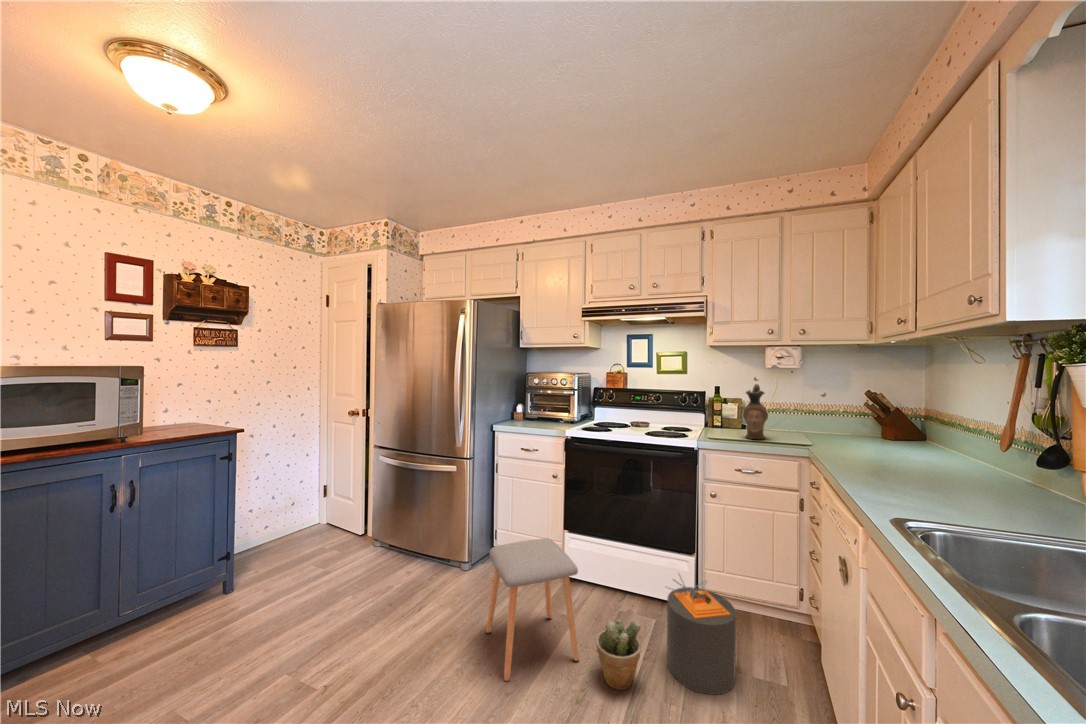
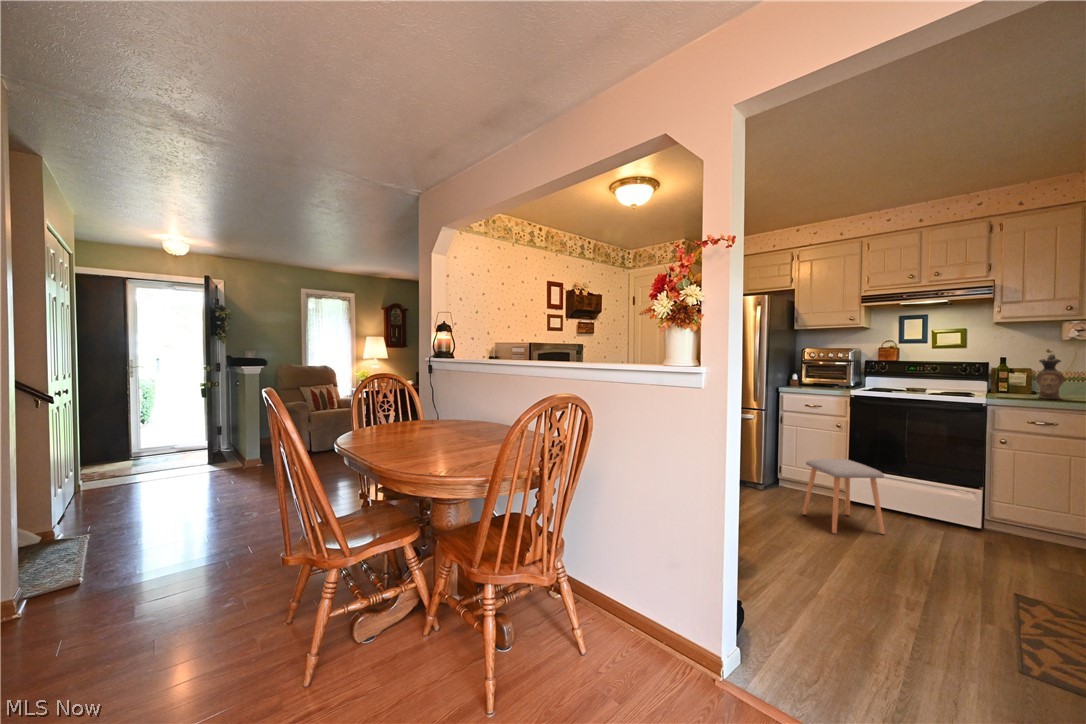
trash can: present [667,575,736,695] -> none [958,483,1029,564]
potted plant: present [596,620,641,690] -> none [903,507,942,550]

